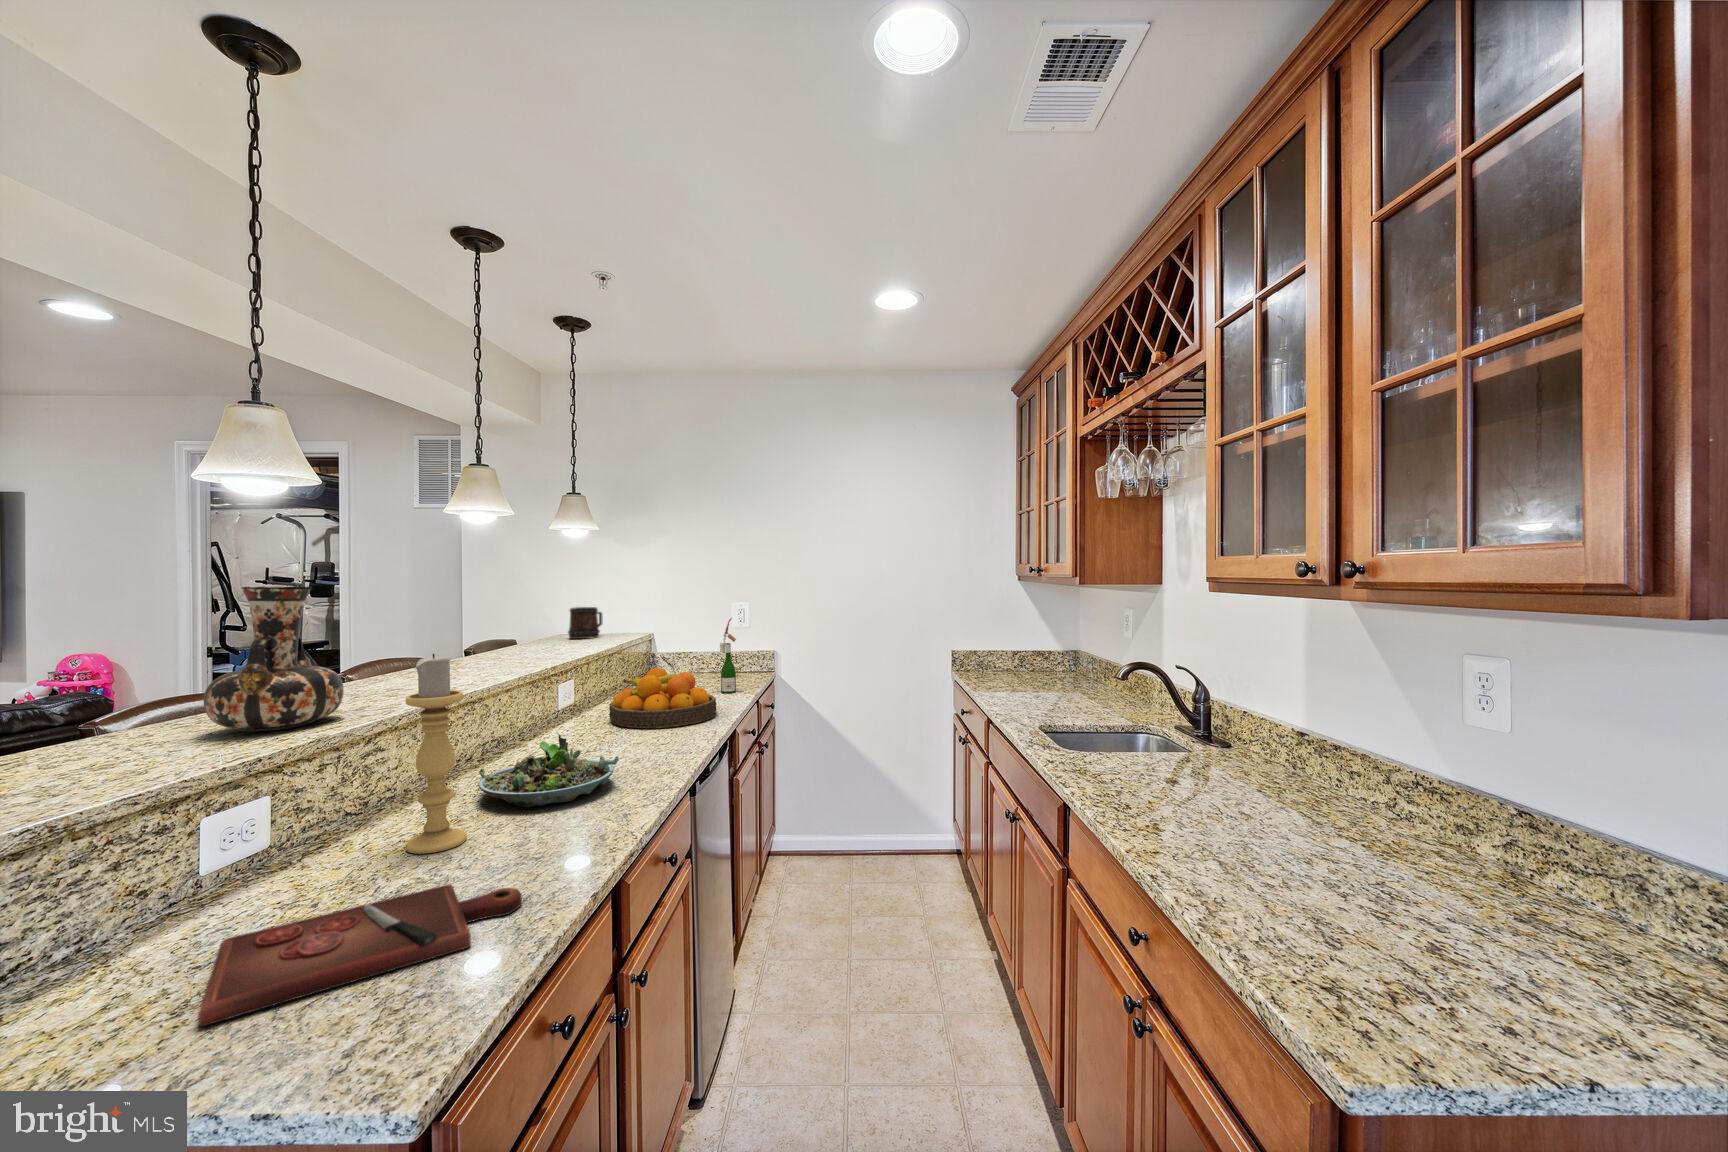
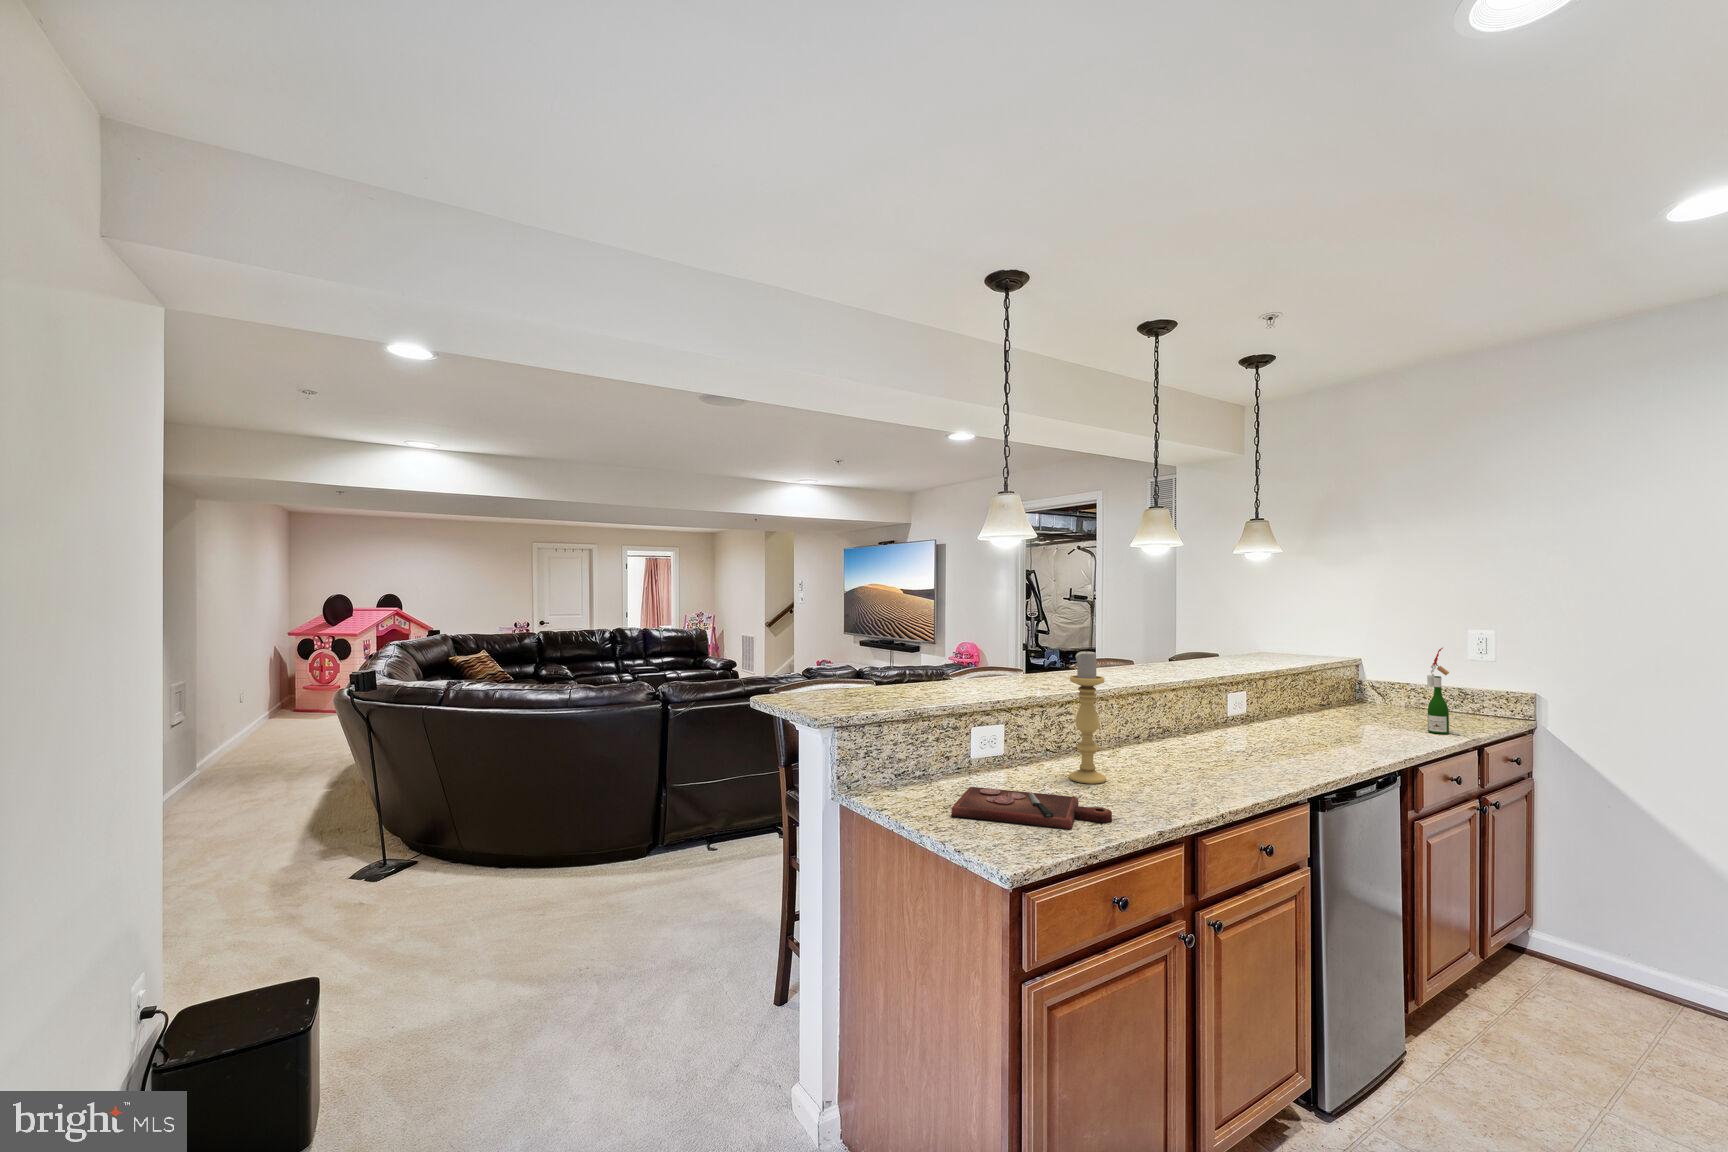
decorative vase: present [204,586,344,732] -> none [984,601,1051,689]
beer mug: present [568,607,603,639] -> none [1264,627,1302,658]
fruit bowl: present [609,668,717,728] -> none [1273,691,1397,752]
succulent planter: present [478,733,619,808] -> none [1126,725,1234,779]

